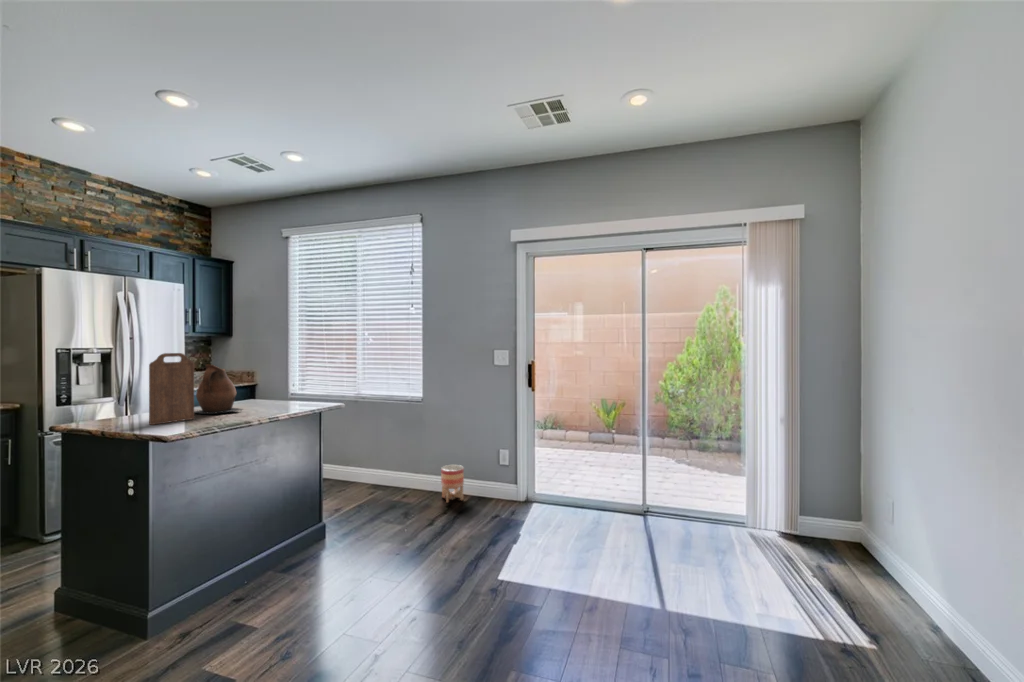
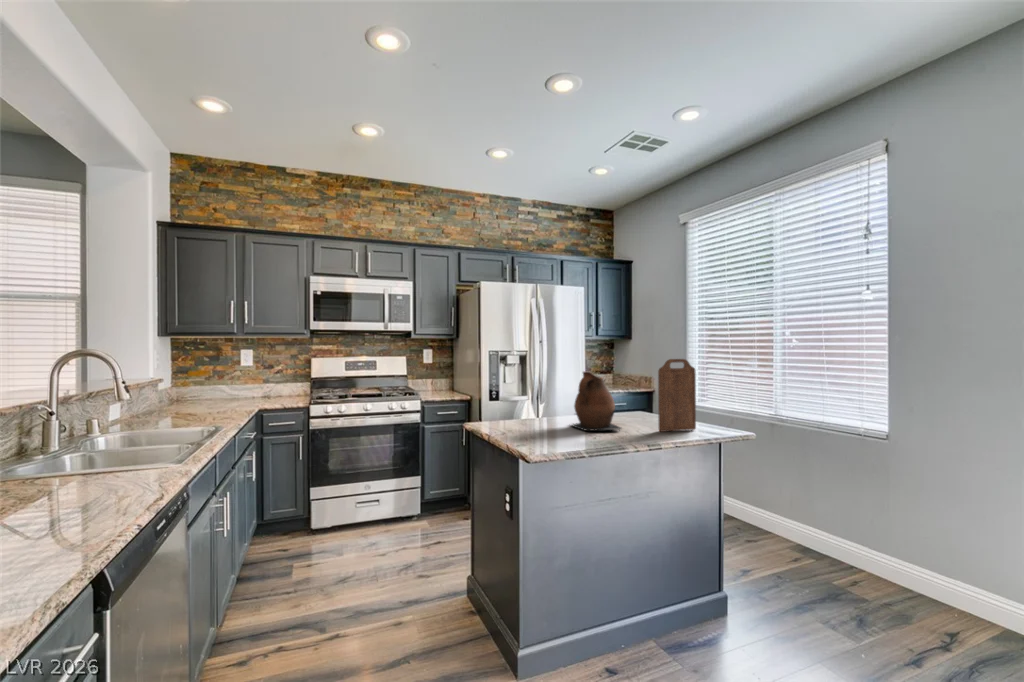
cutting board: present [149,353,194,425] -> present [658,359,696,432]
planter: present [441,465,464,502] -> none [937,562,995,640]

